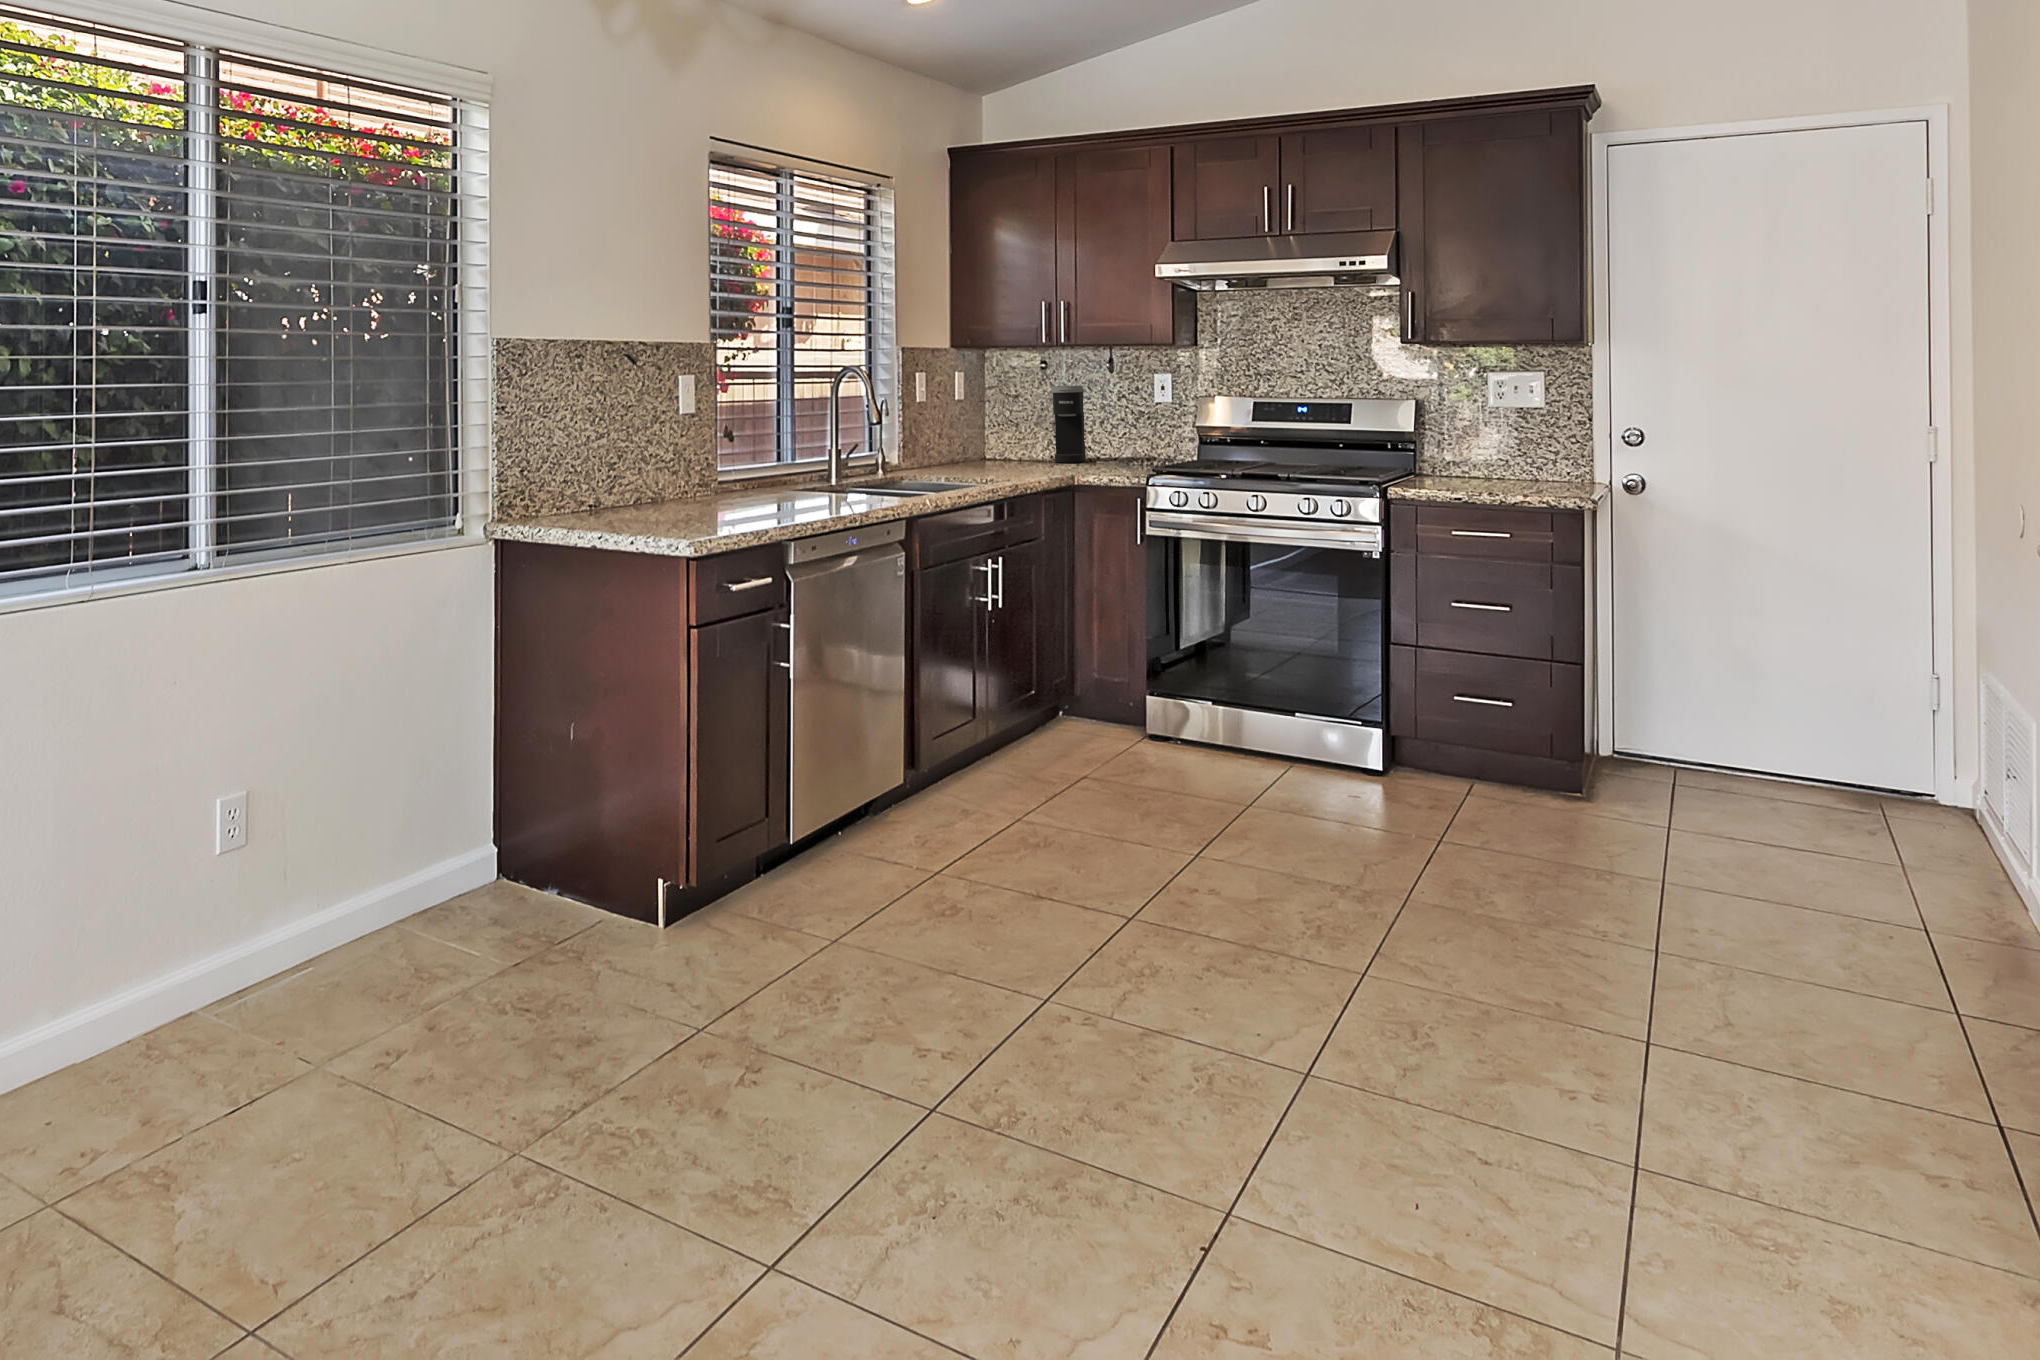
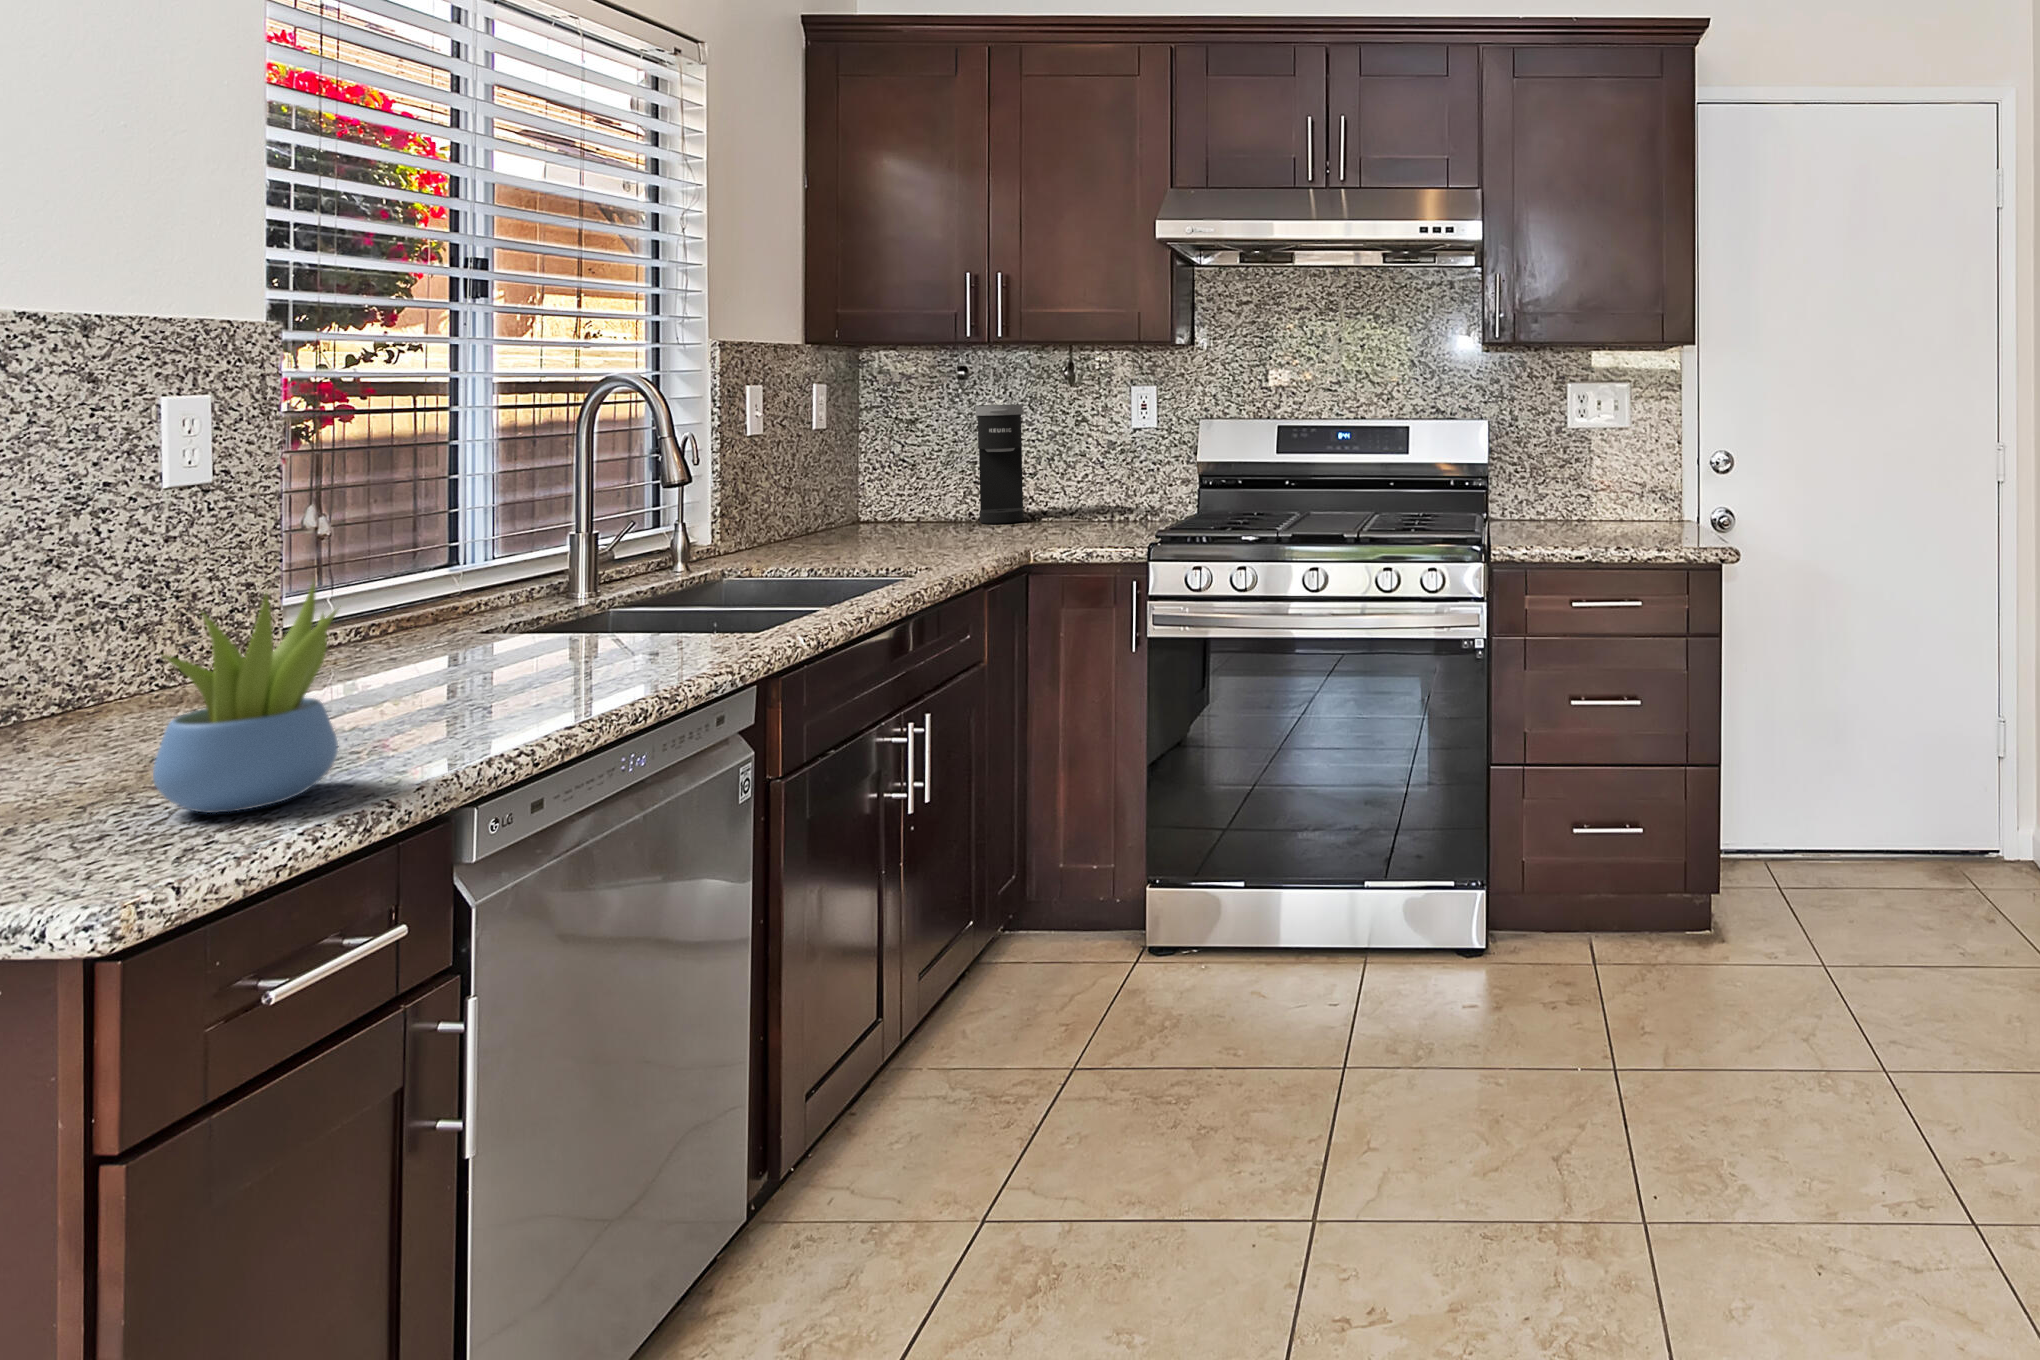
succulent plant: none [704,444,755,524] -> present [153,579,338,813]

